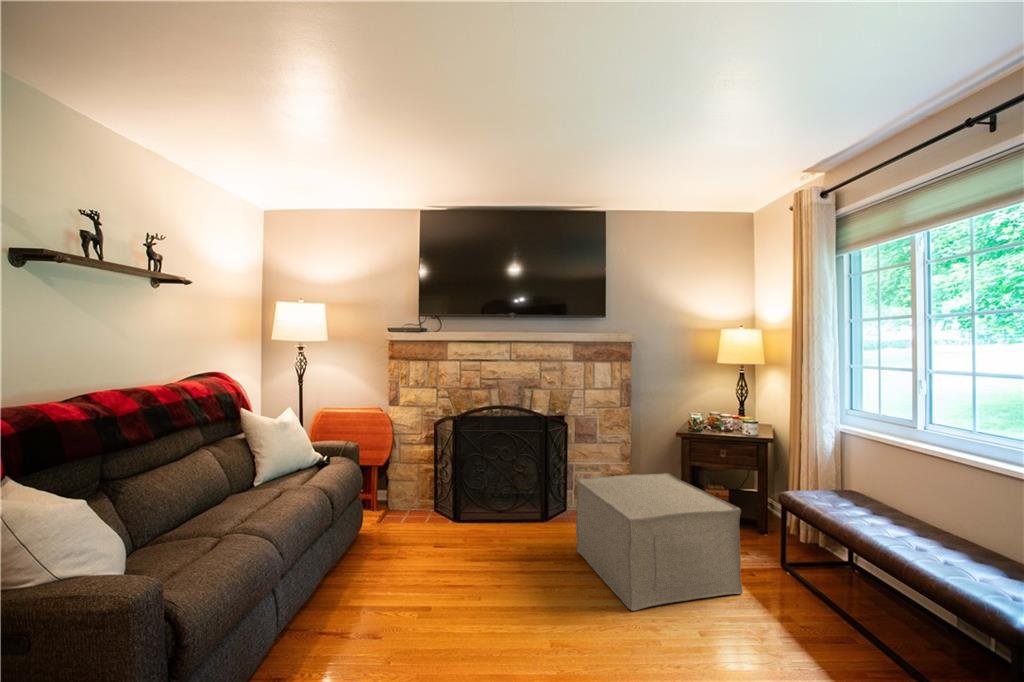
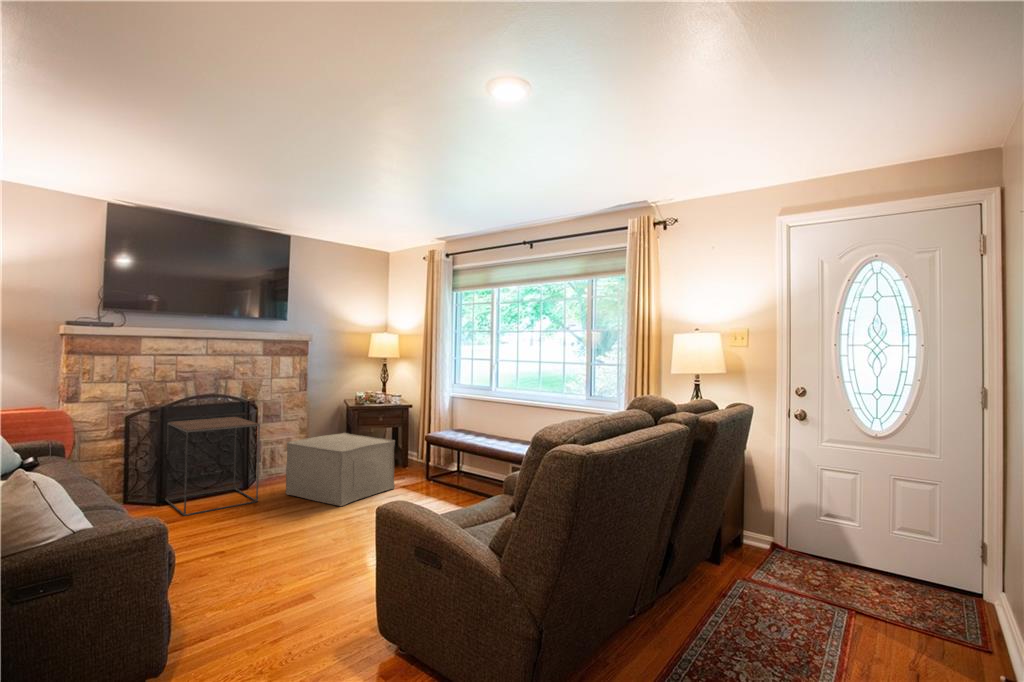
side table: none [452,433,538,555] -> present [165,417,260,516]

